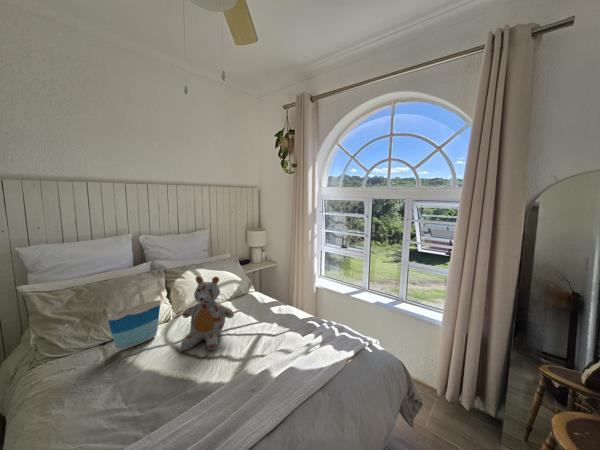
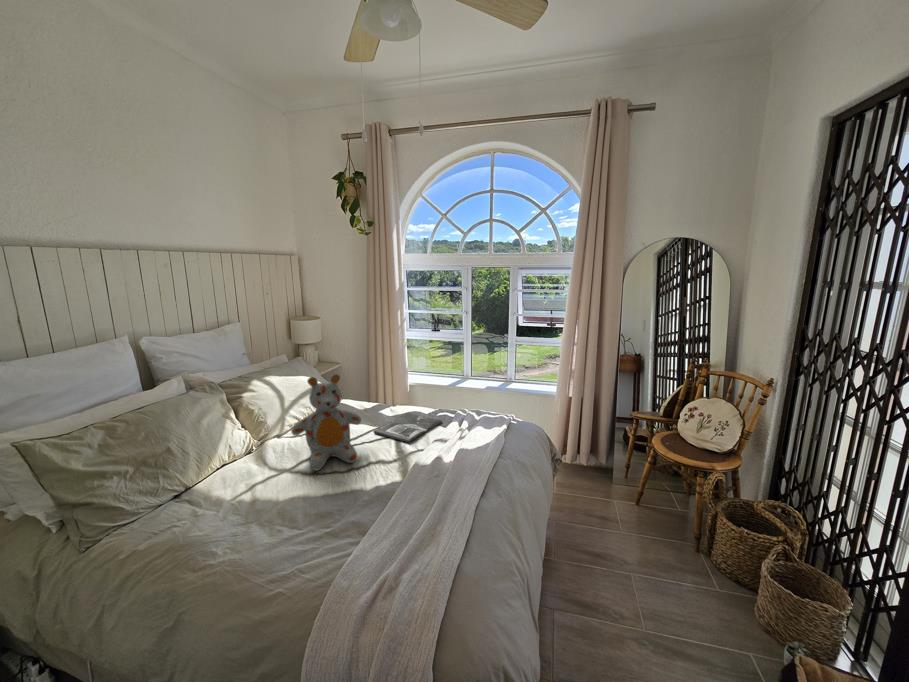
tote bag: present [108,281,161,351] -> none [200,394,255,495]
magazine: none [250,314,307,342] -> present [373,413,442,442]

